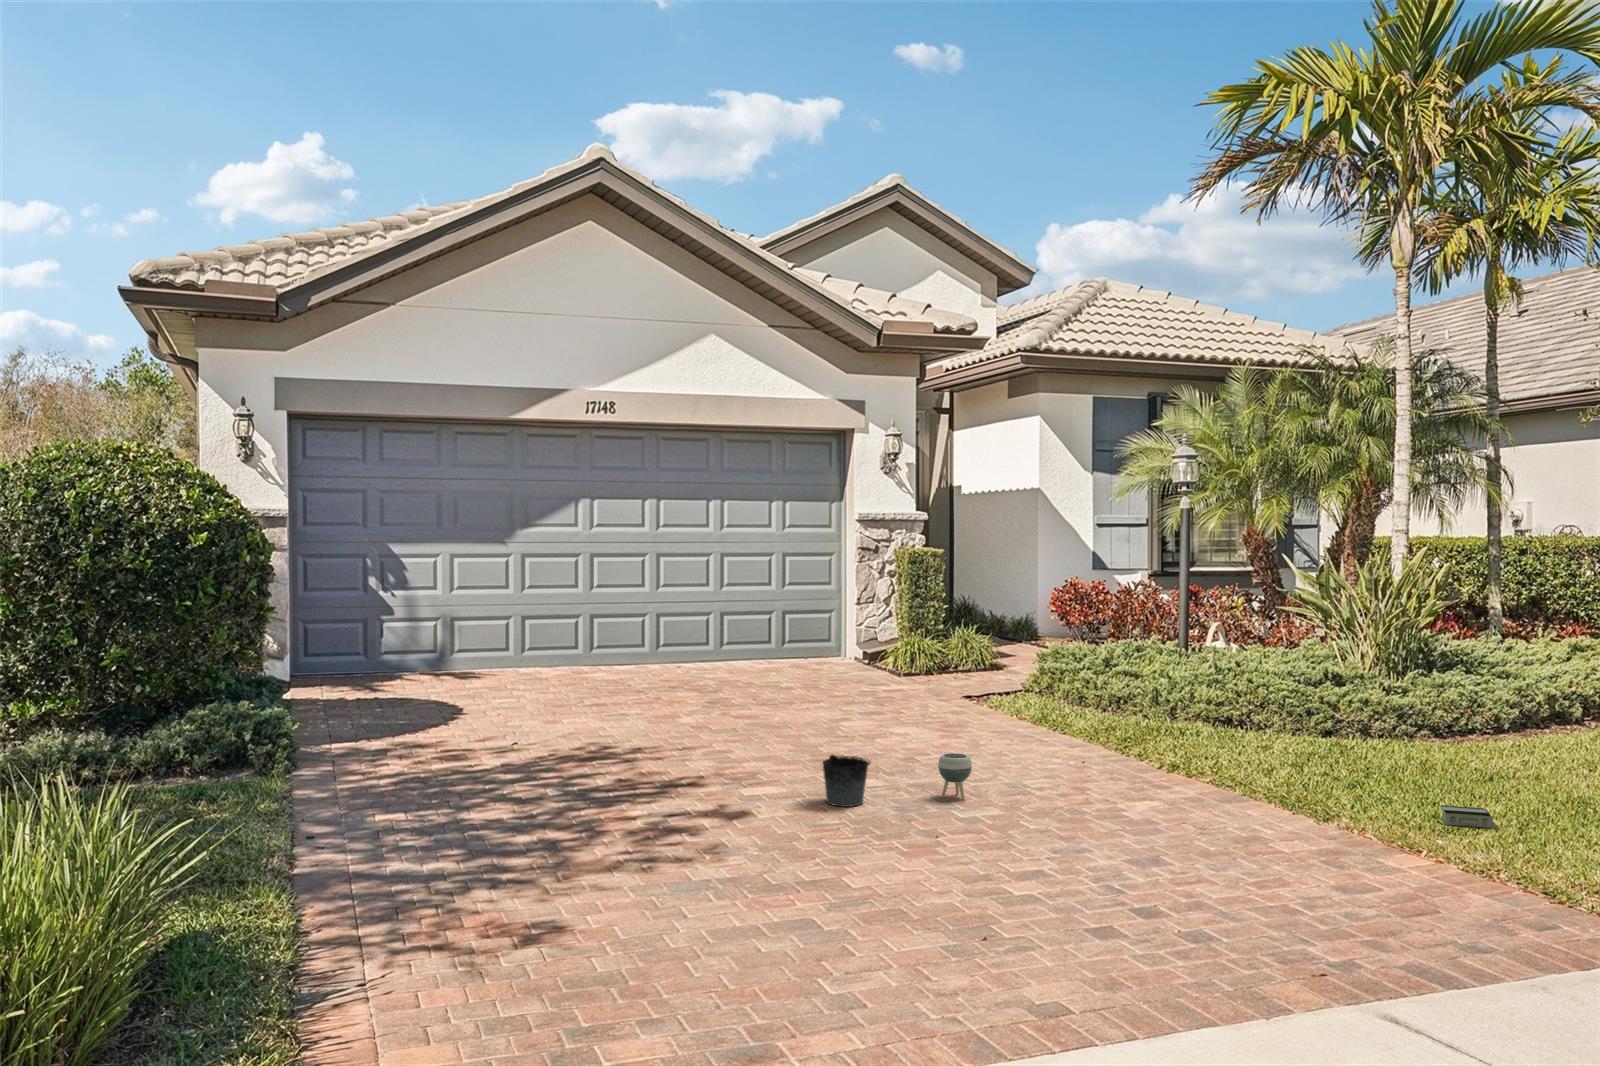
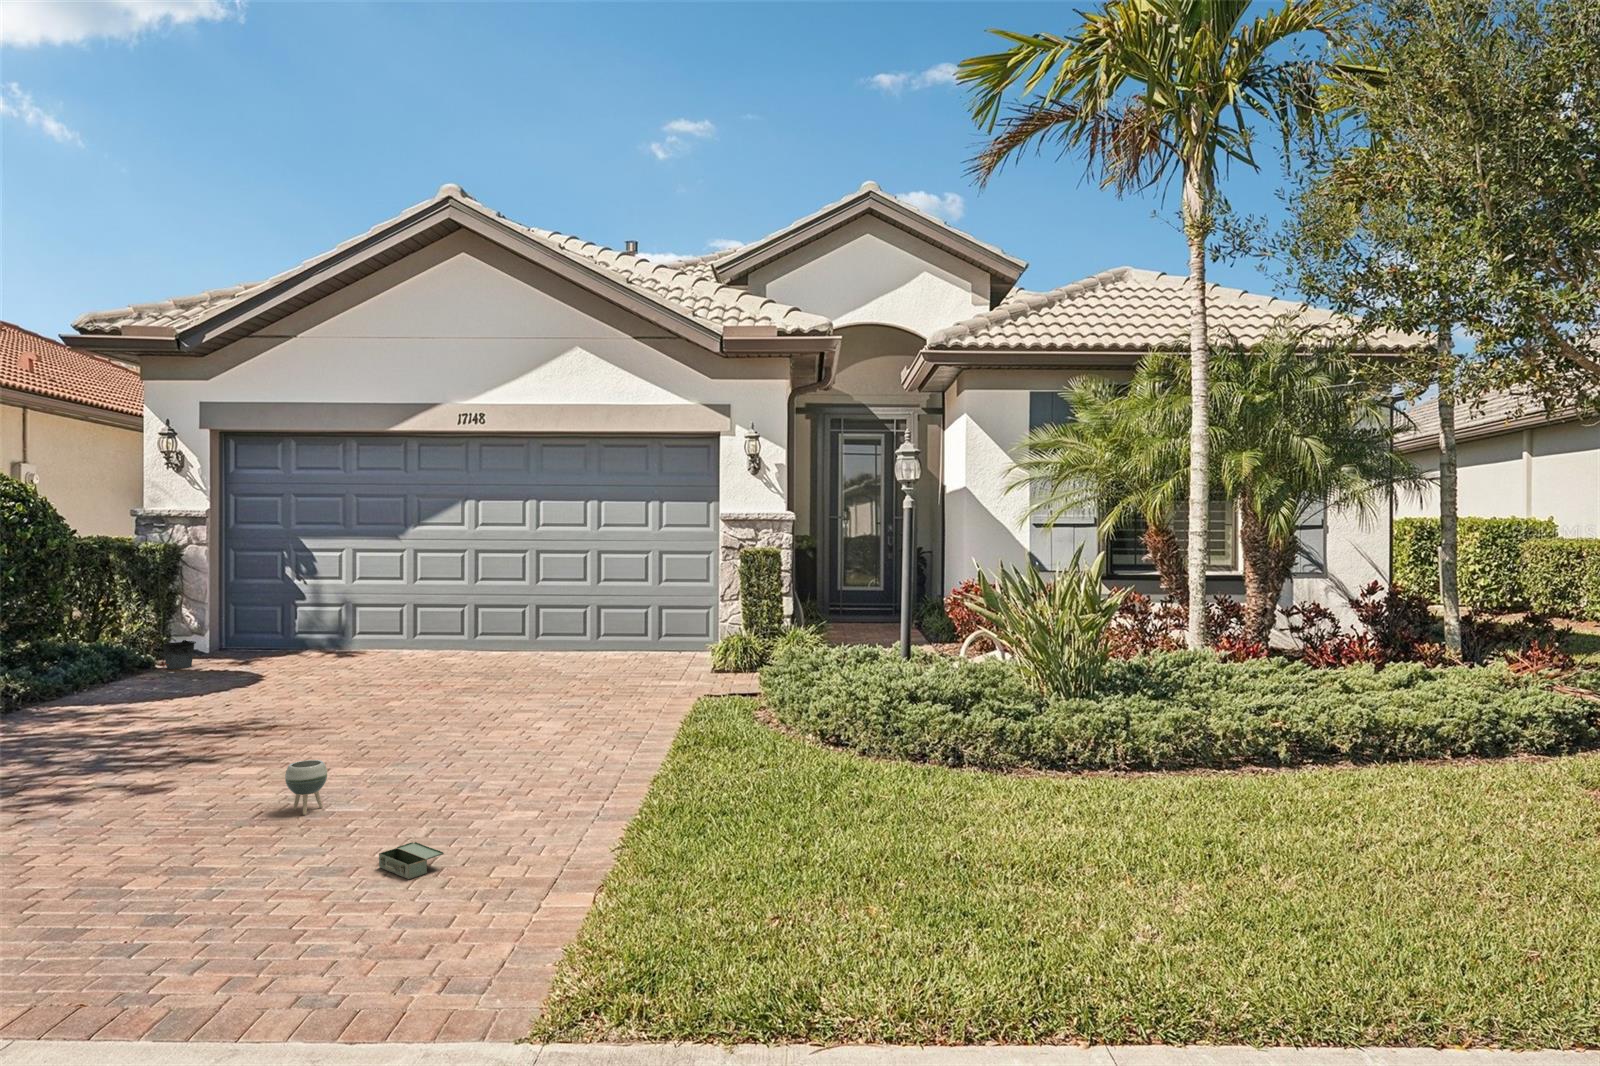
bucket: present [822,755,871,807] -> present [163,640,196,669]
toolbox: present [1440,805,1492,828] -> present [379,842,444,879]

